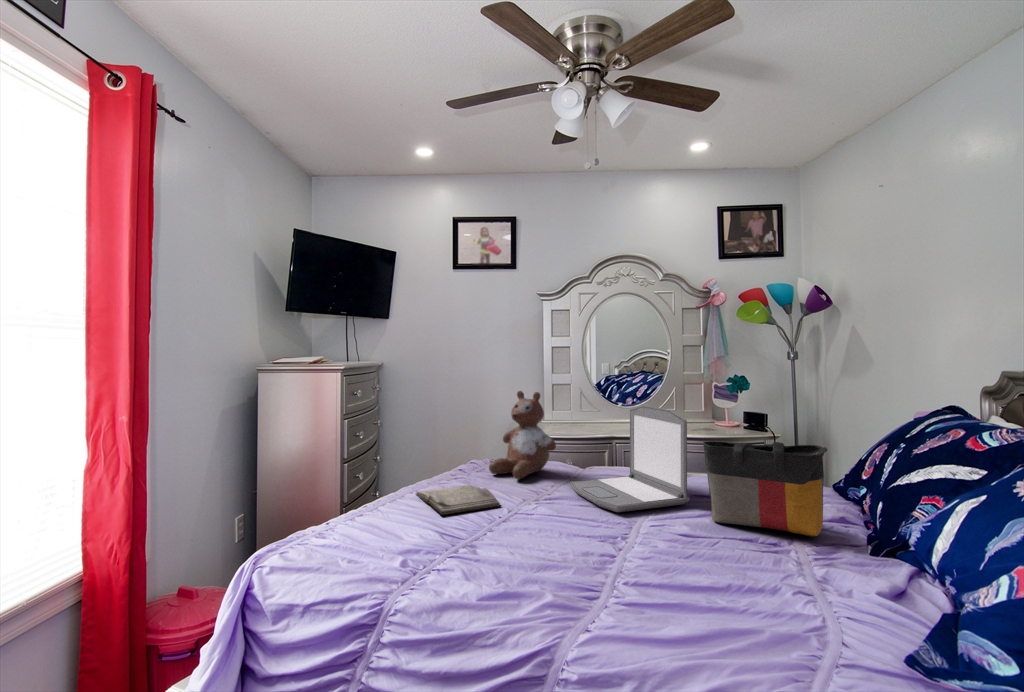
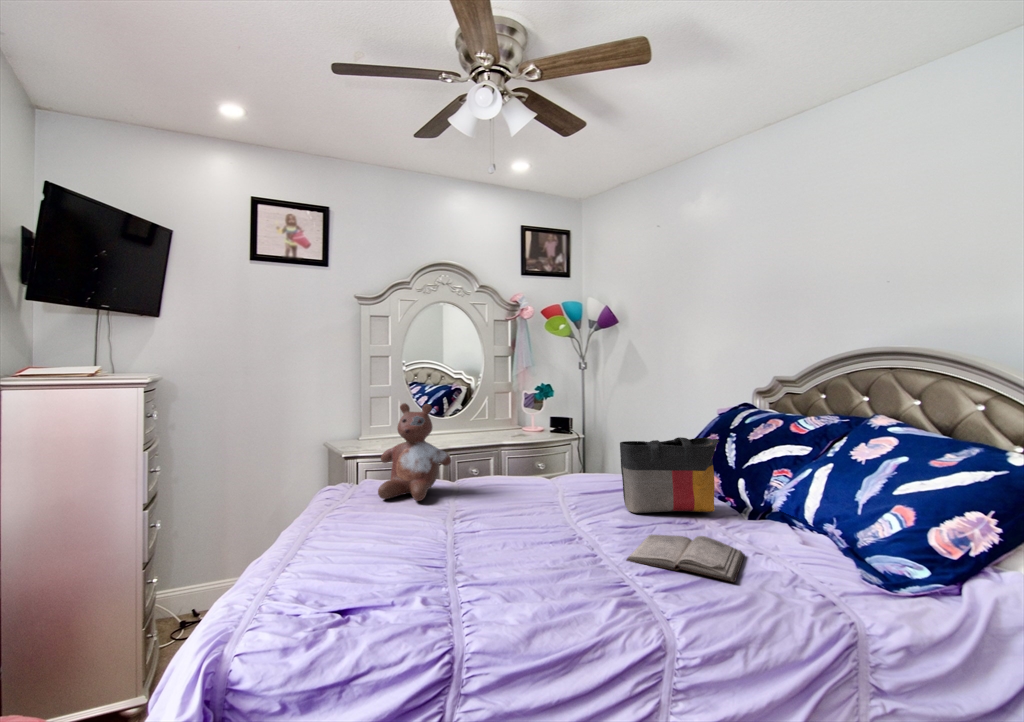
laptop: present [570,405,690,512] -> none [478,413,598,518]
diary: present [416,485,501,515] -> present [626,535,745,582]

